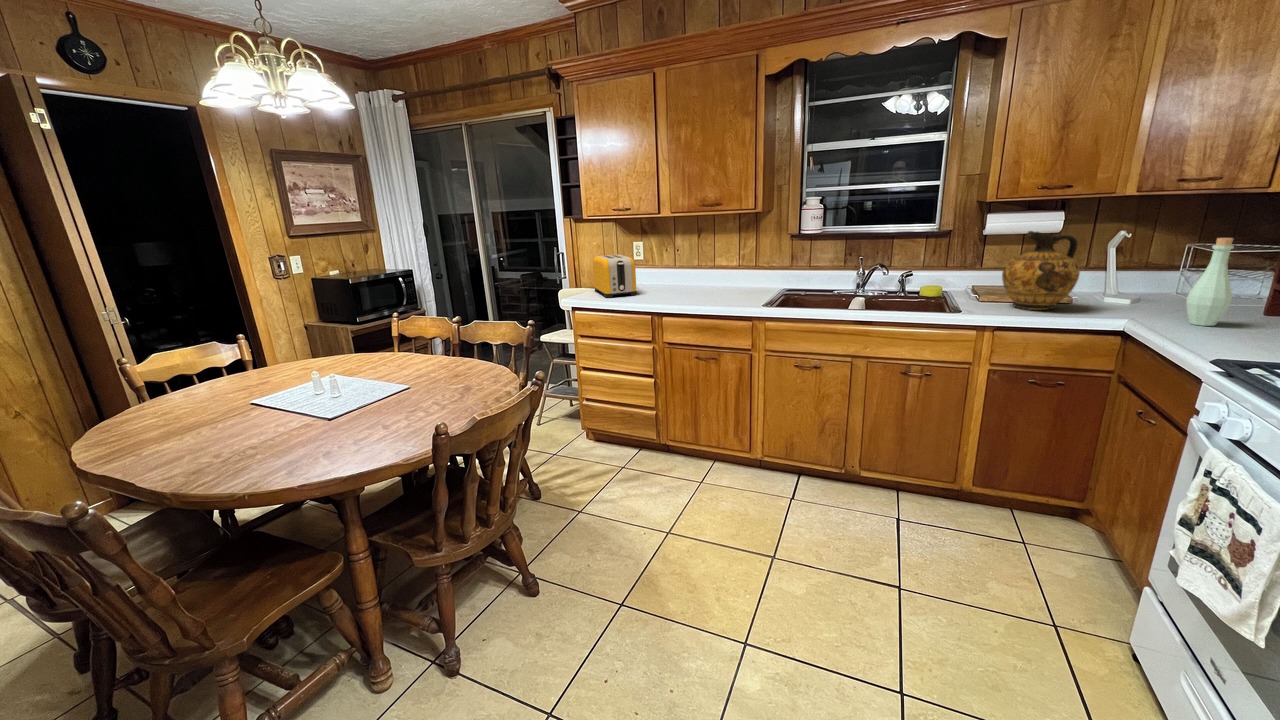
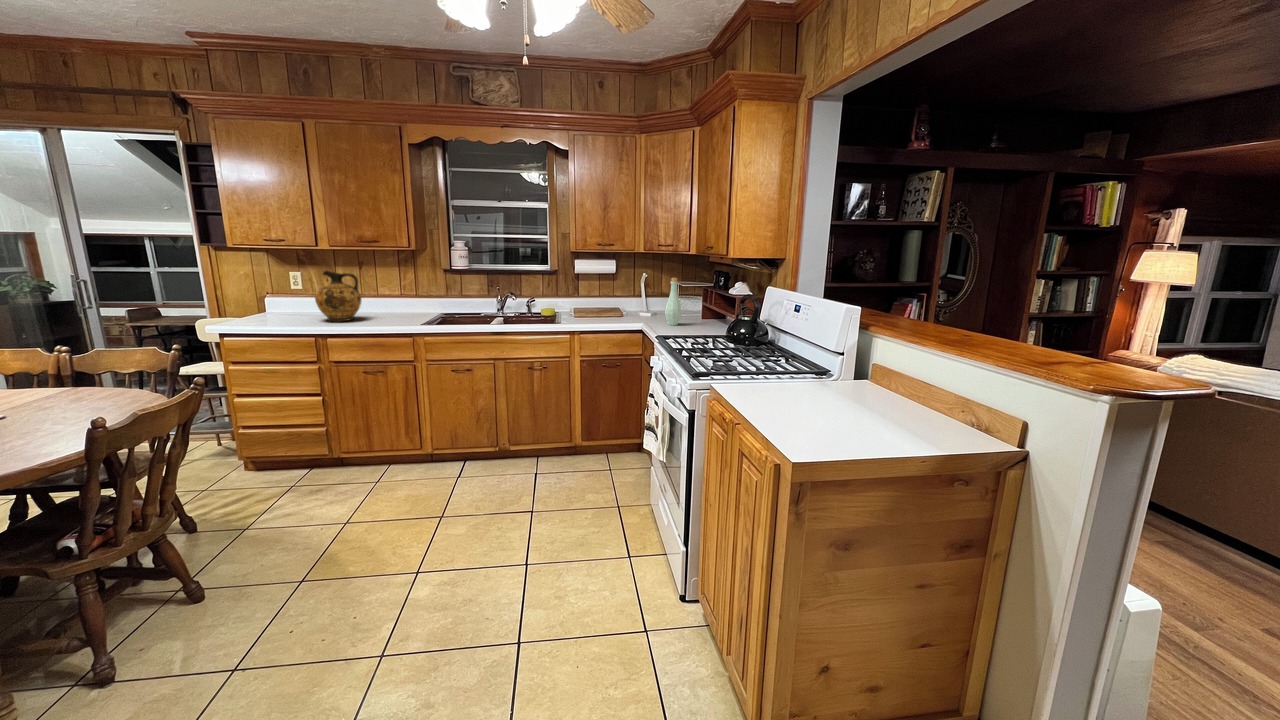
ceramic jug: present [1002,231,1080,310] -> present [315,270,362,321]
toaster: present [593,255,637,298] -> none [243,283,298,323]

